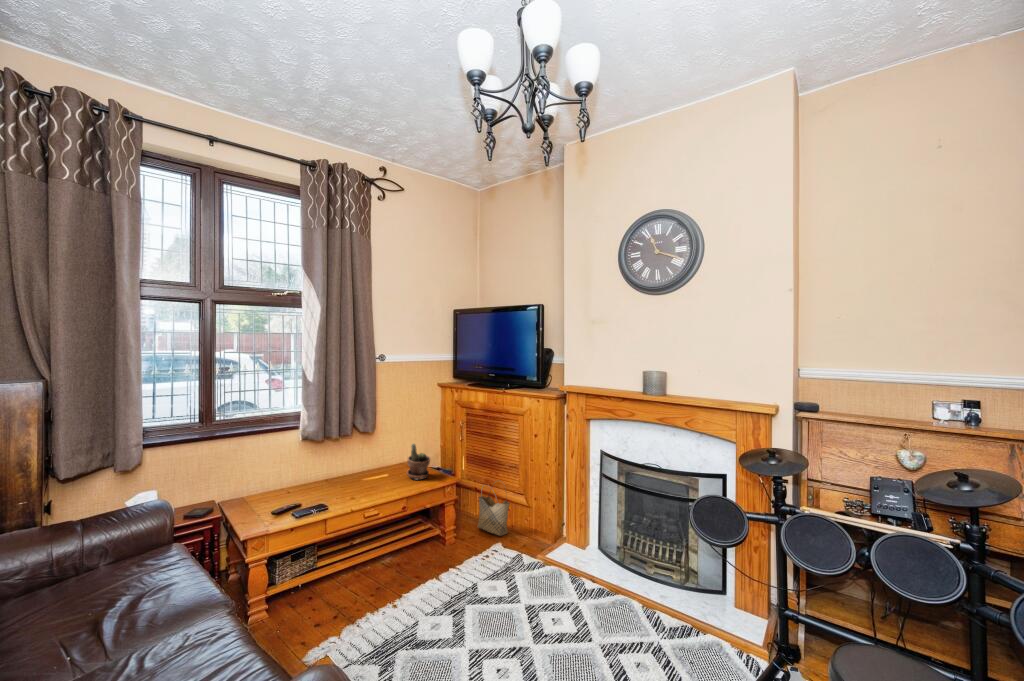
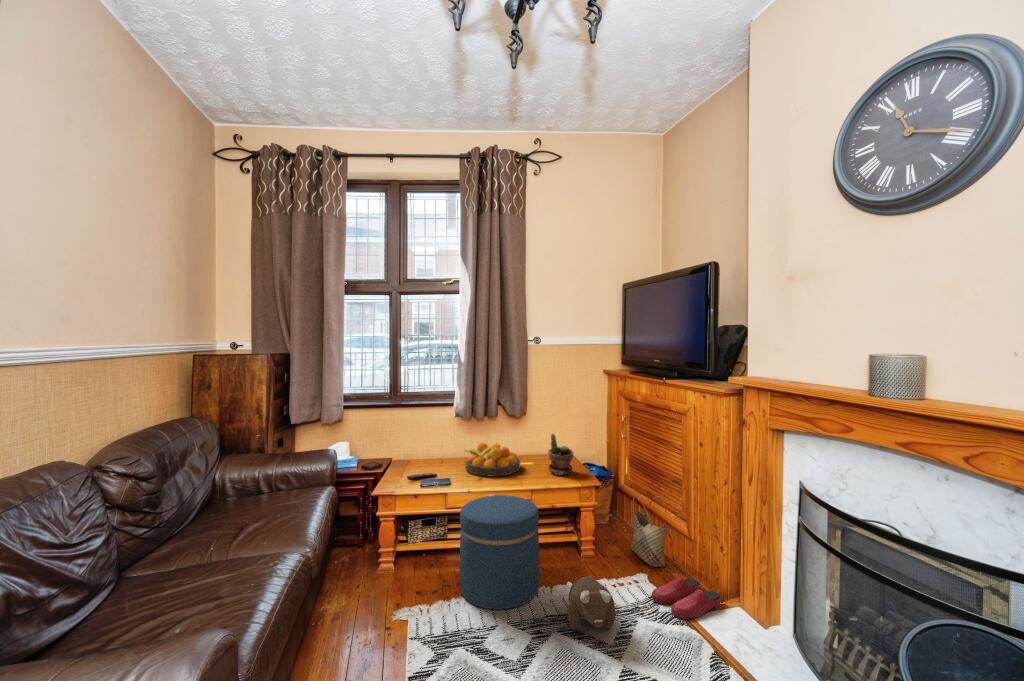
fruit bowl: none [322,461,380,495] -> present [466,443,520,477]
ottoman: none [356,506,431,613] -> present [460,495,539,609]
slippers: none [513,535,555,564] -> present [652,577,721,619]
plush toy: none [466,554,510,599] -> present [568,576,615,630]

